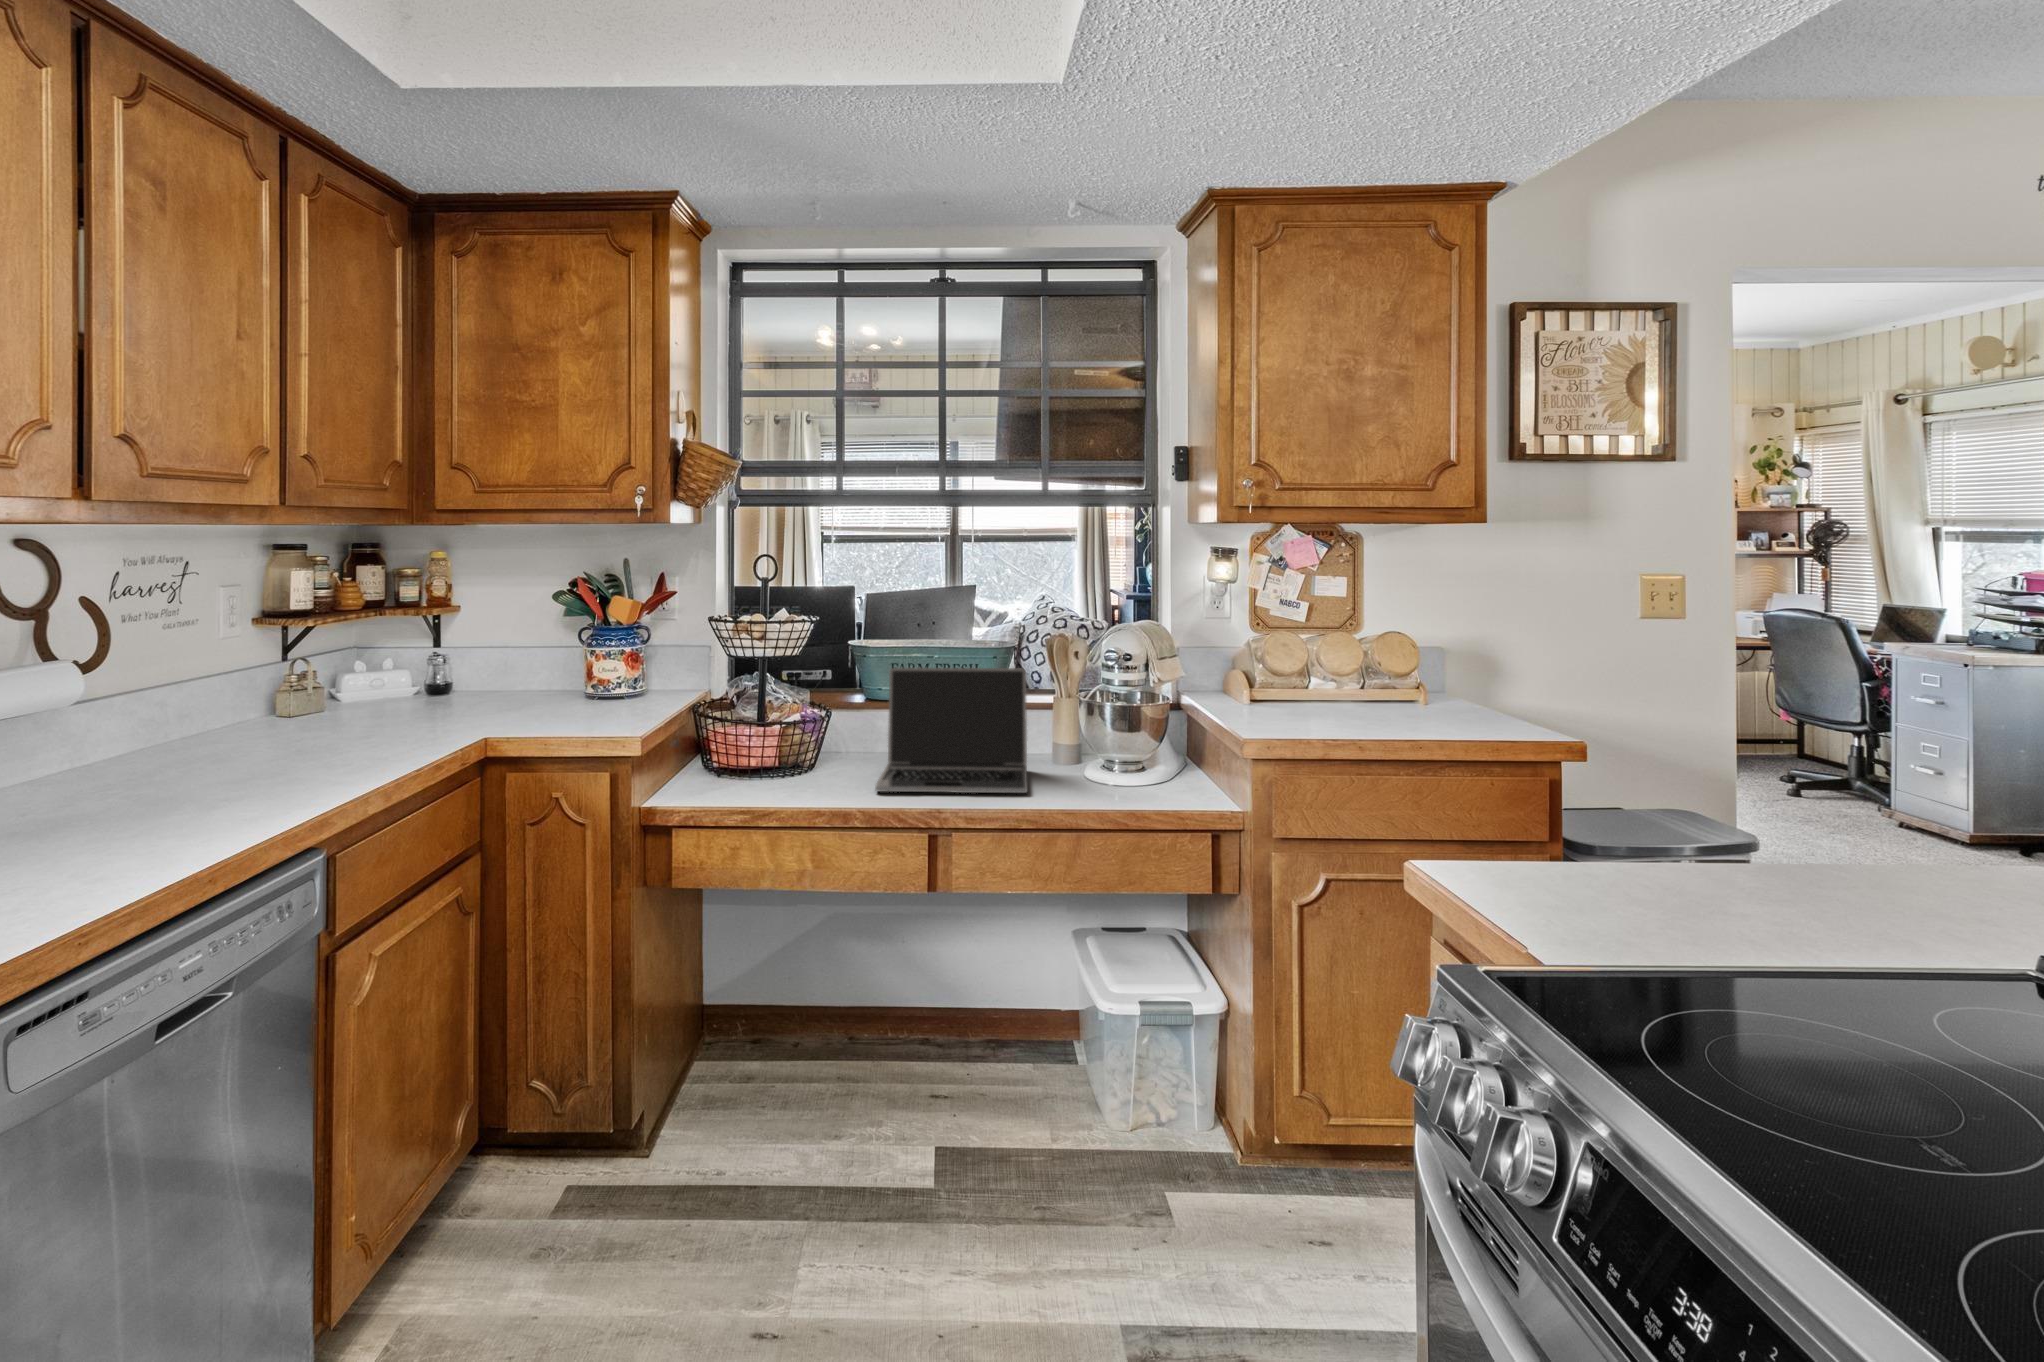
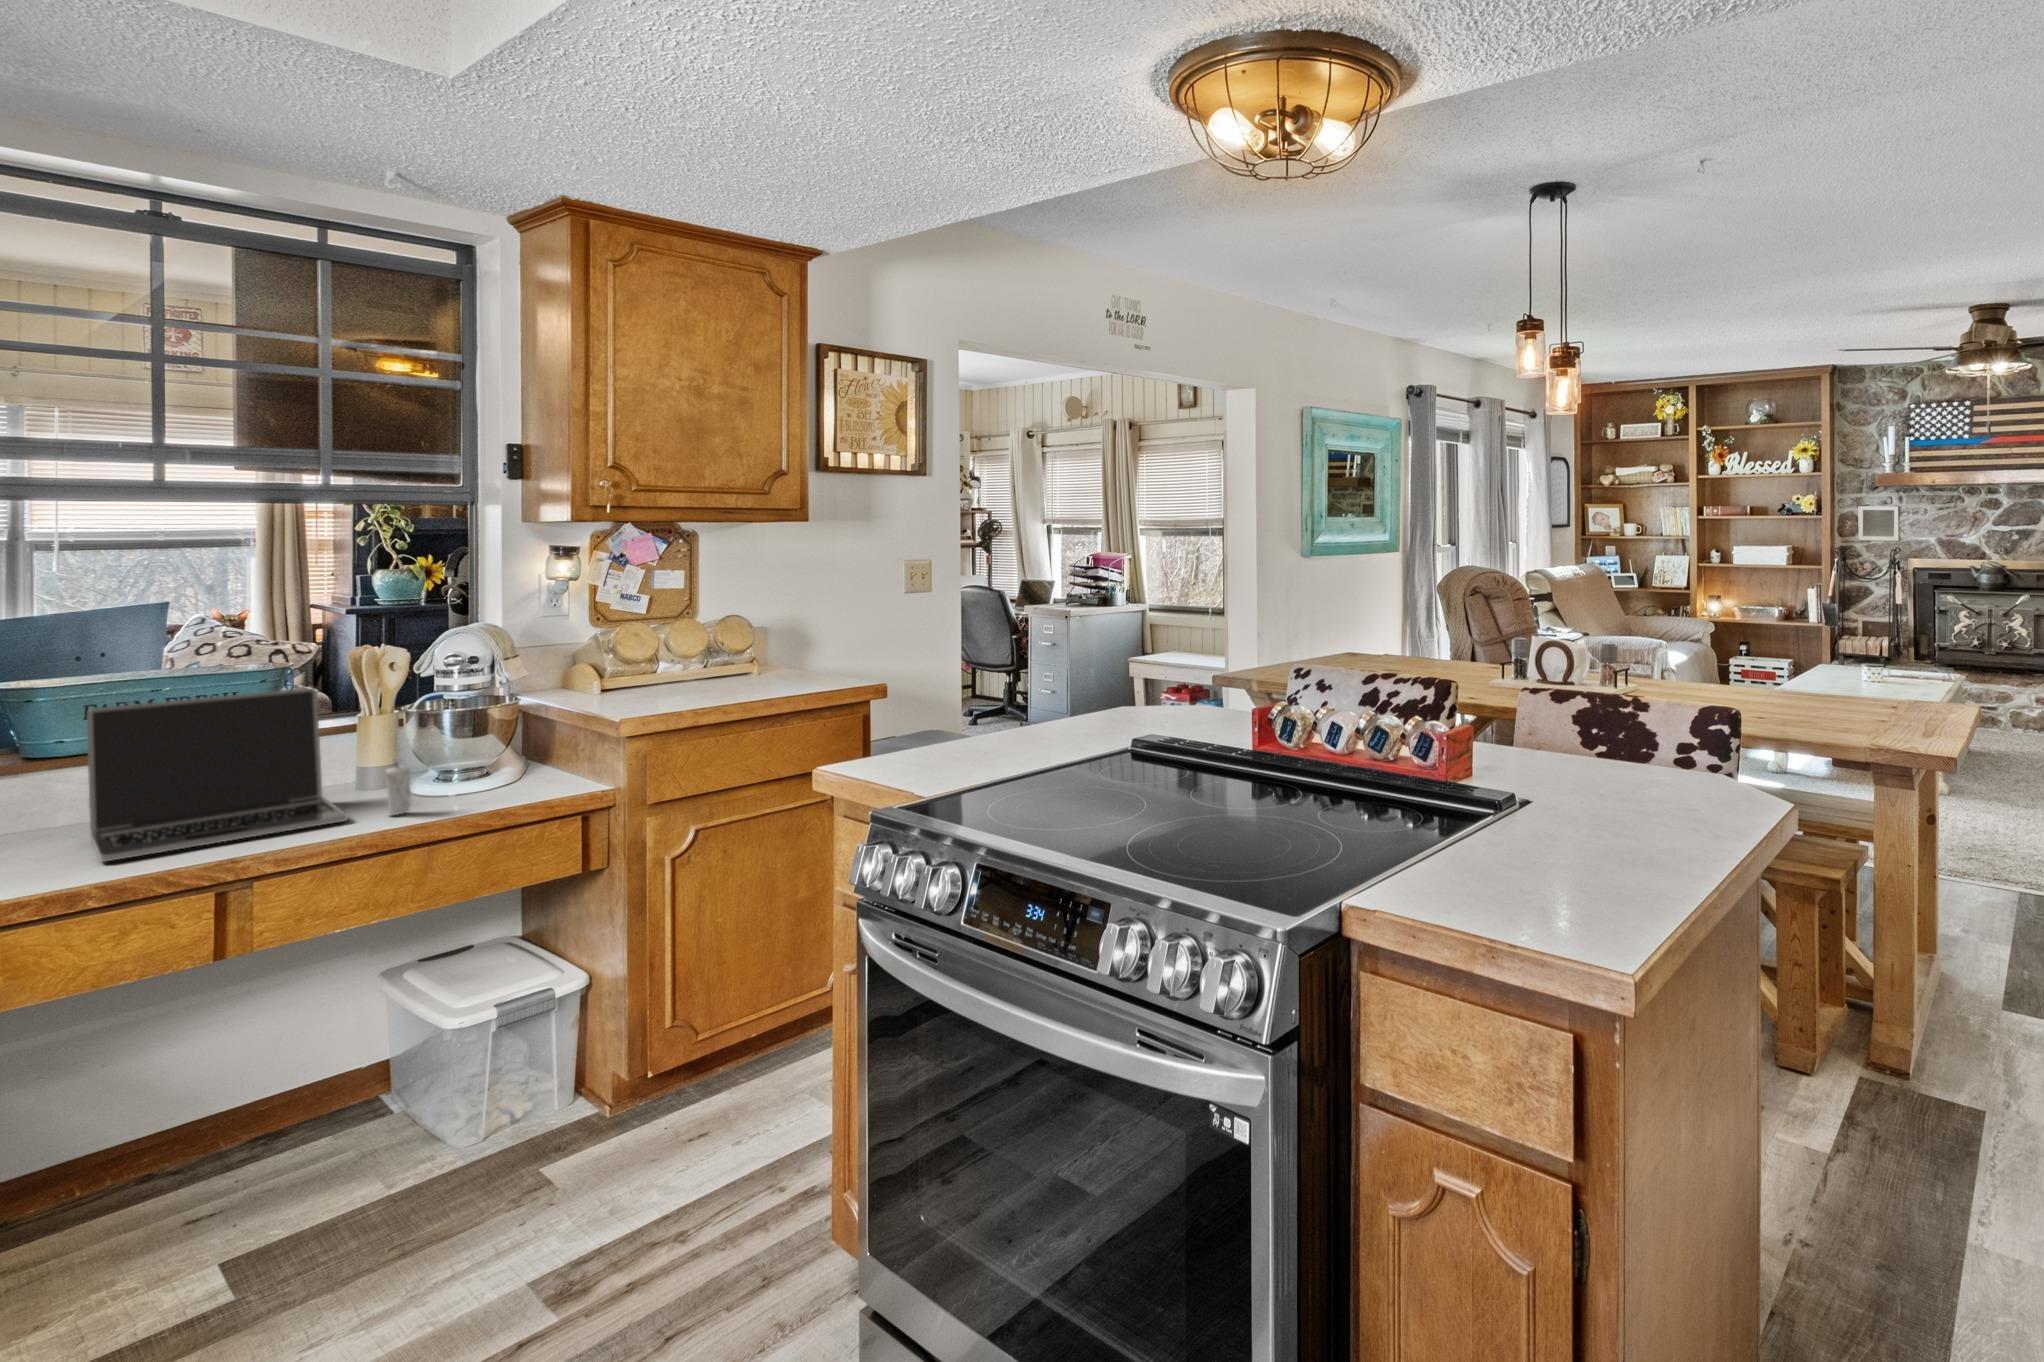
candle: none [1054,742,1073,796] -> present [386,766,411,815]

